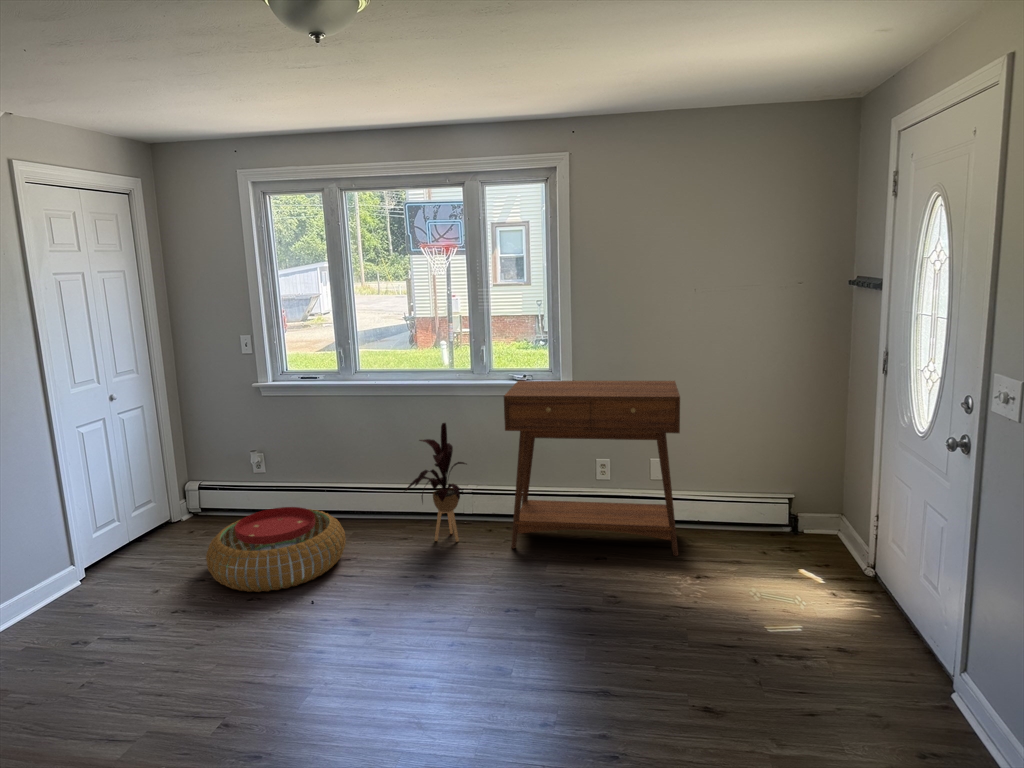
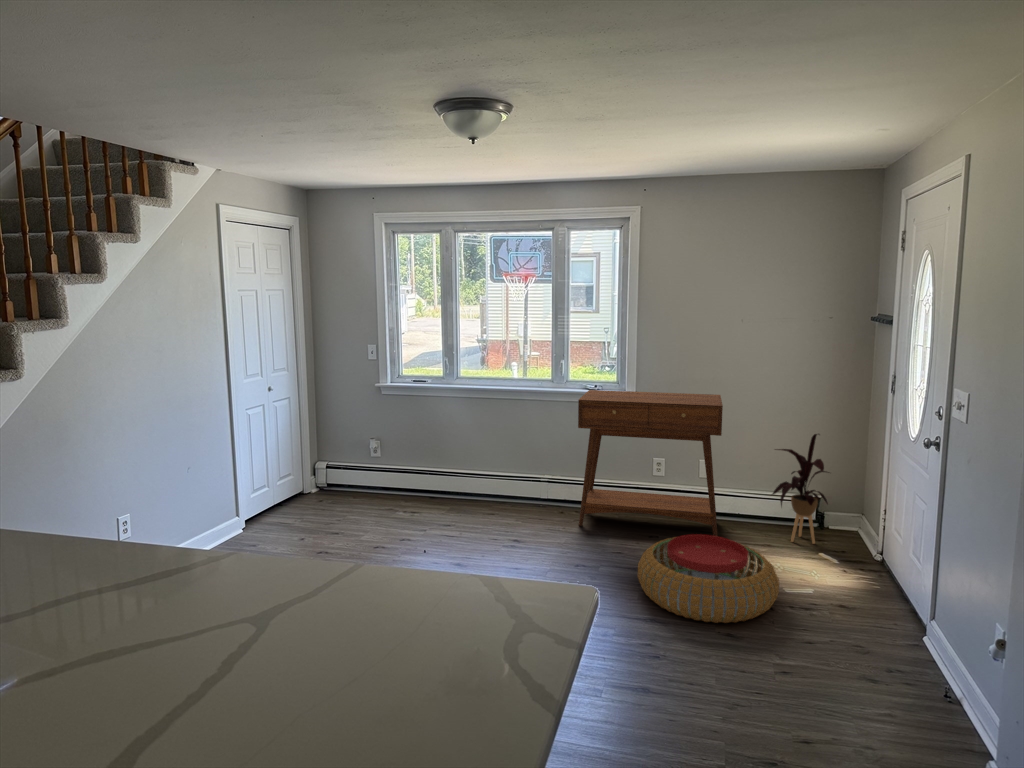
house plant: present [406,423,466,542] -> present [772,434,829,544]
pouf: present [206,507,346,592] -> present [638,534,779,623]

